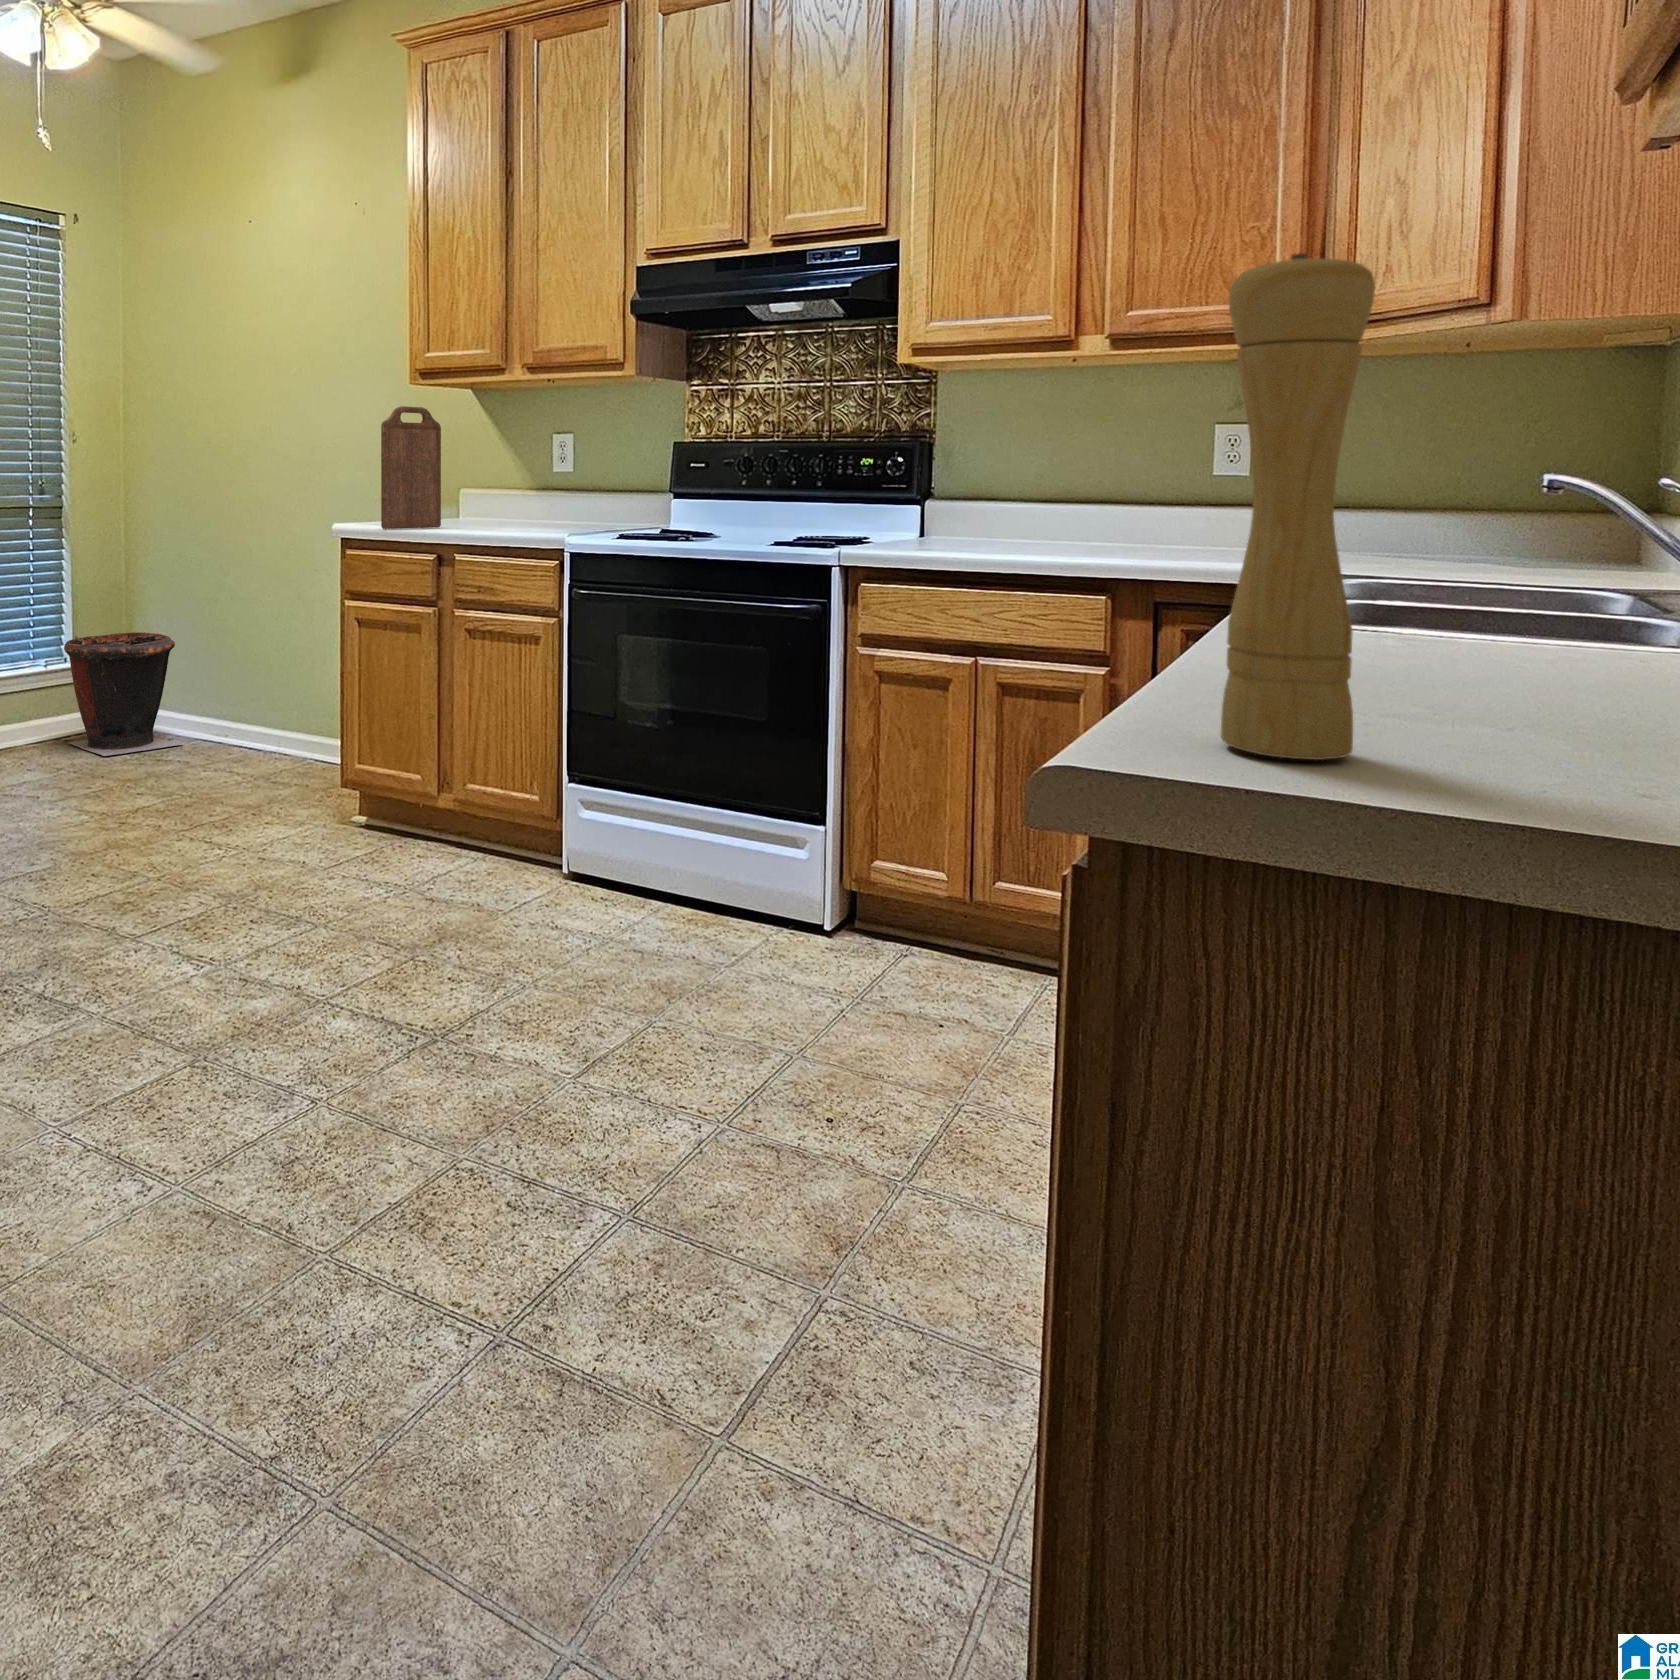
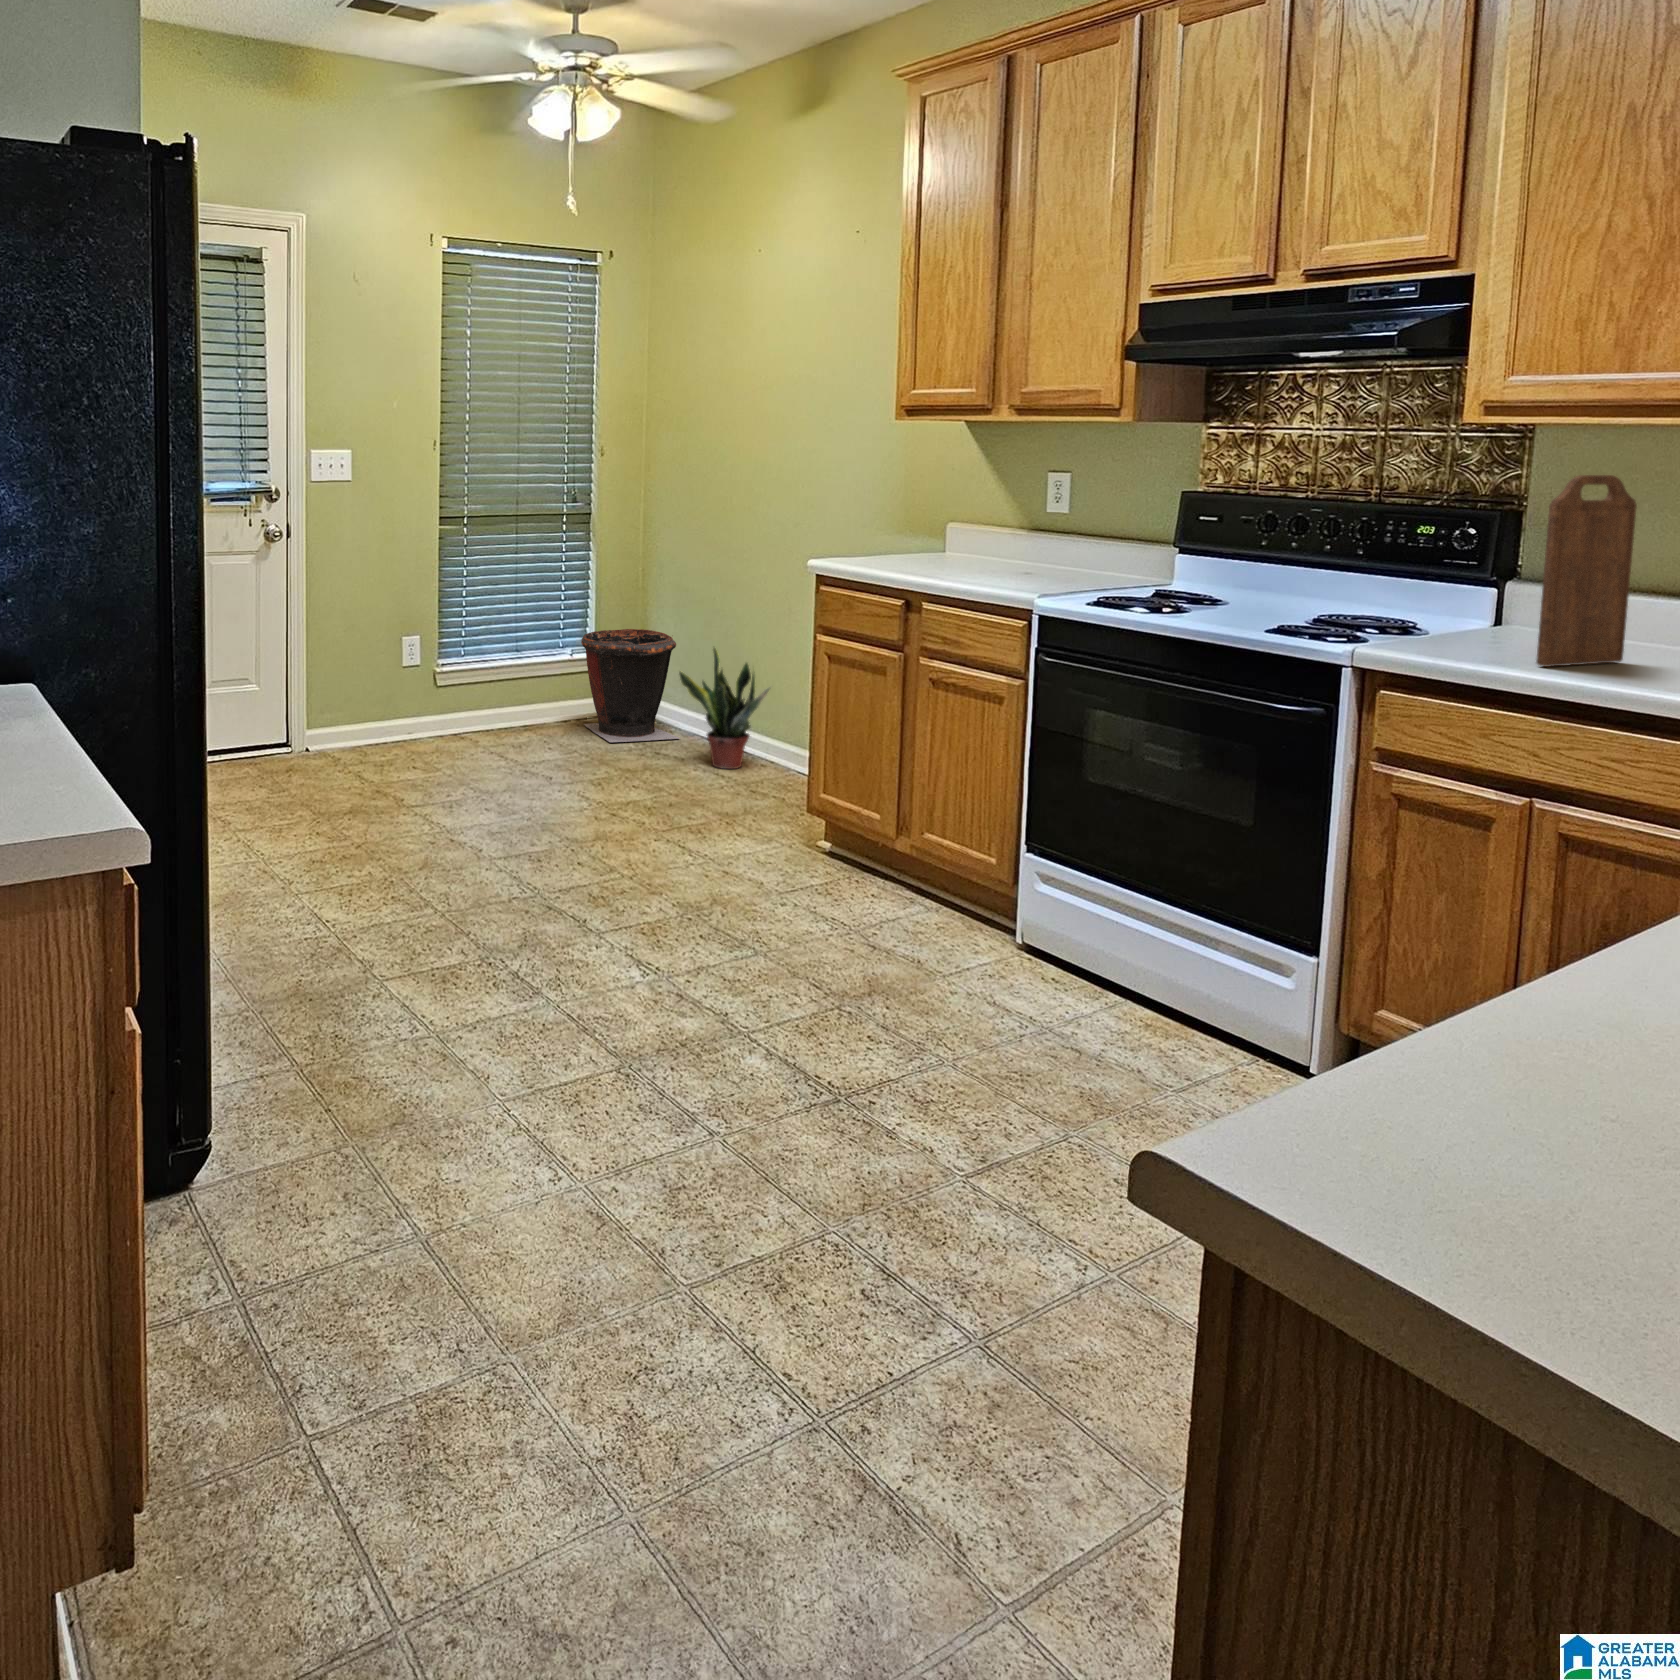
pepper mill: present [1221,253,1375,760] -> none [1380,671,1582,1234]
cutting board: present [381,406,441,529] -> present [1536,475,1637,667]
potted plant: none [185,638,287,766] -> present [679,648,770,769]

